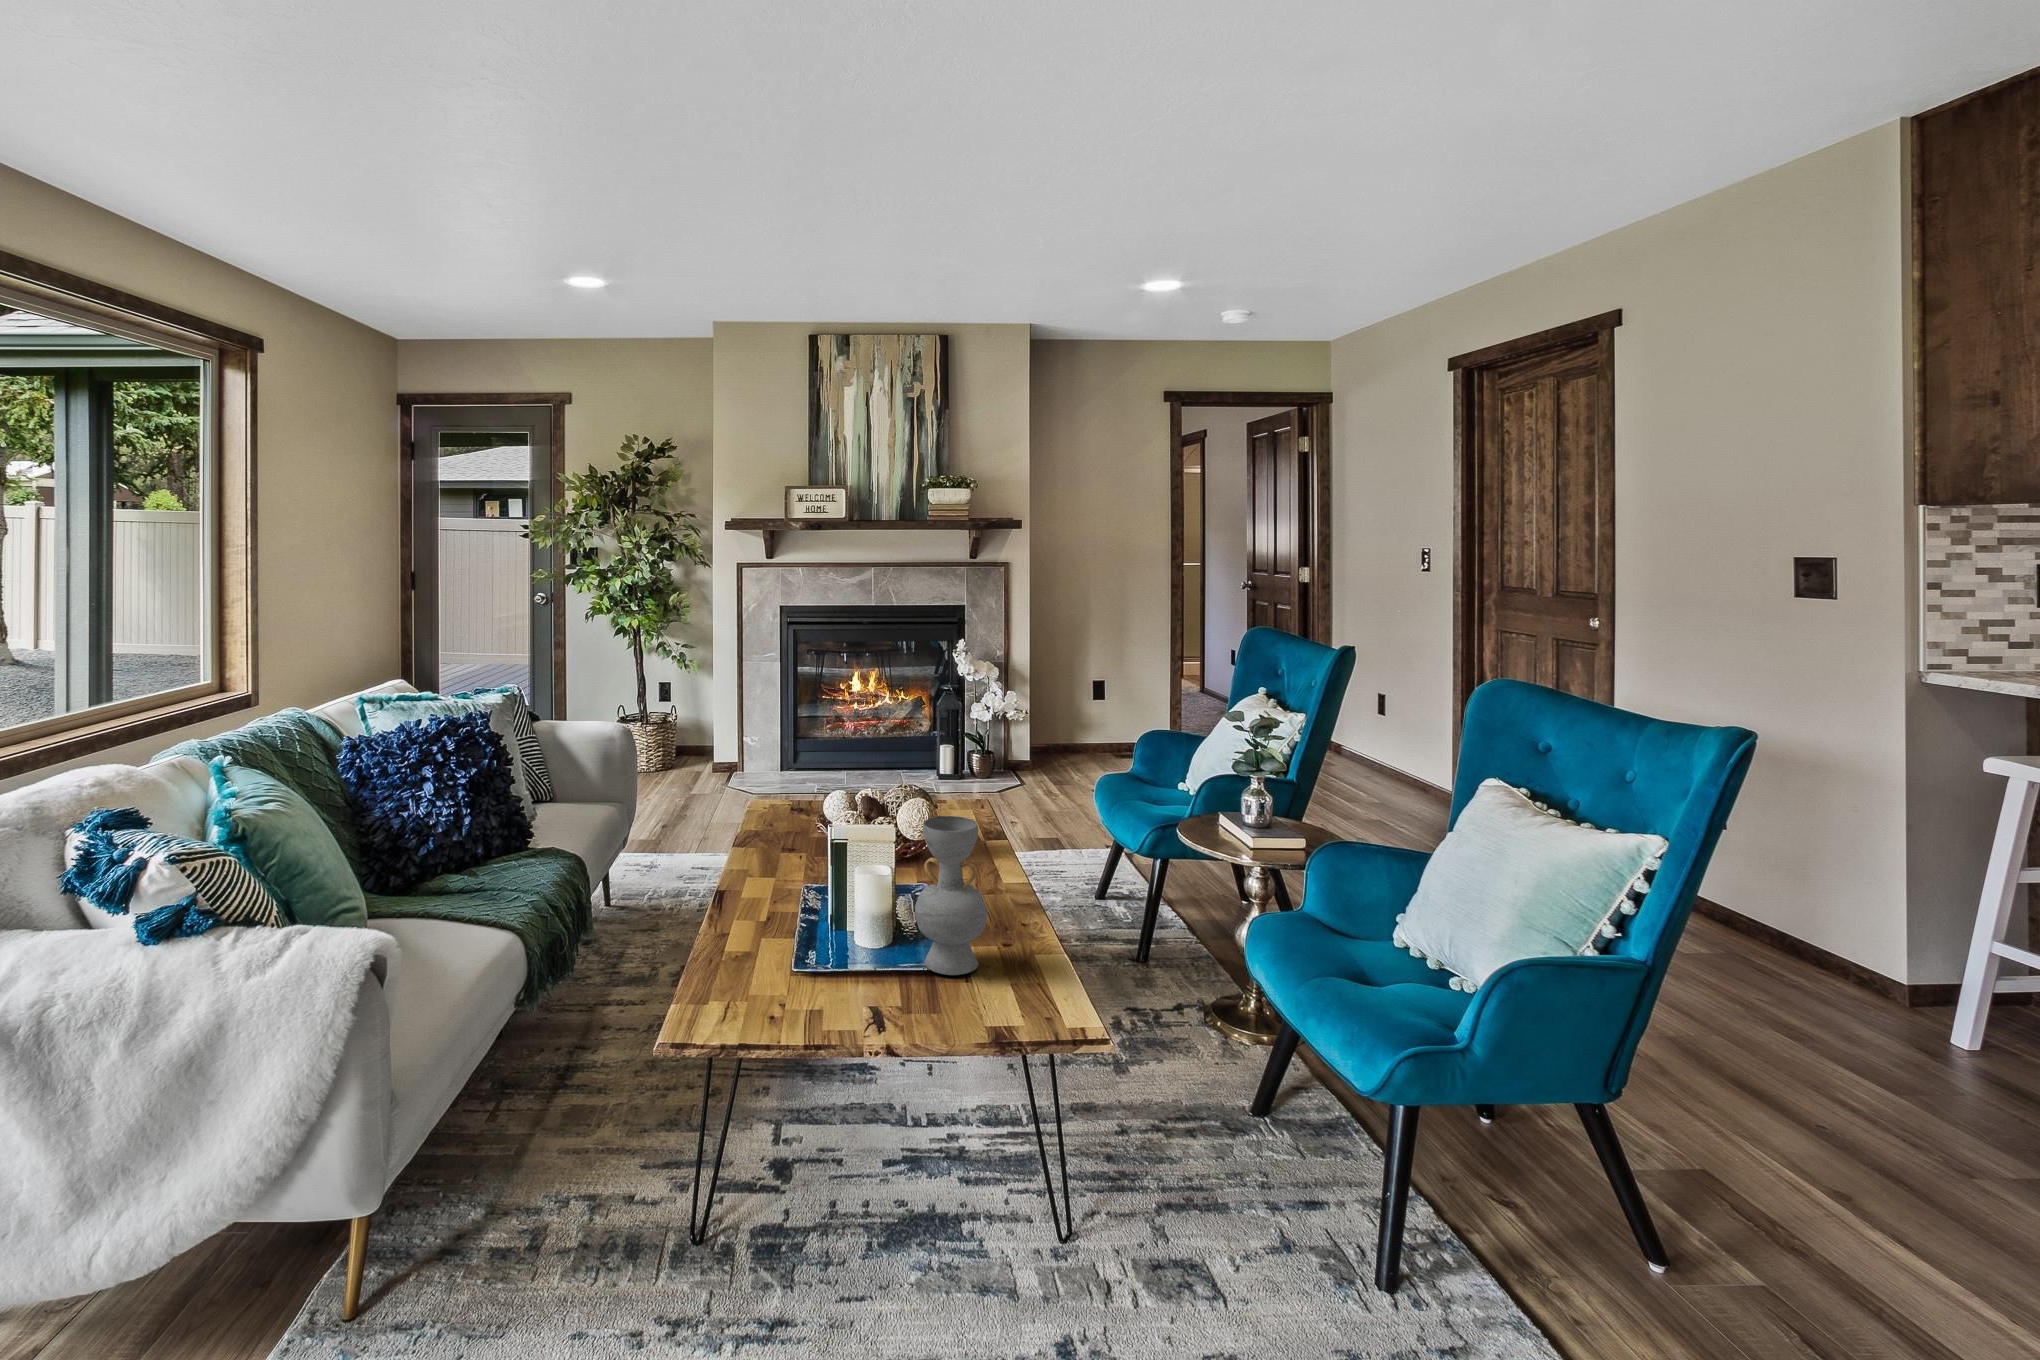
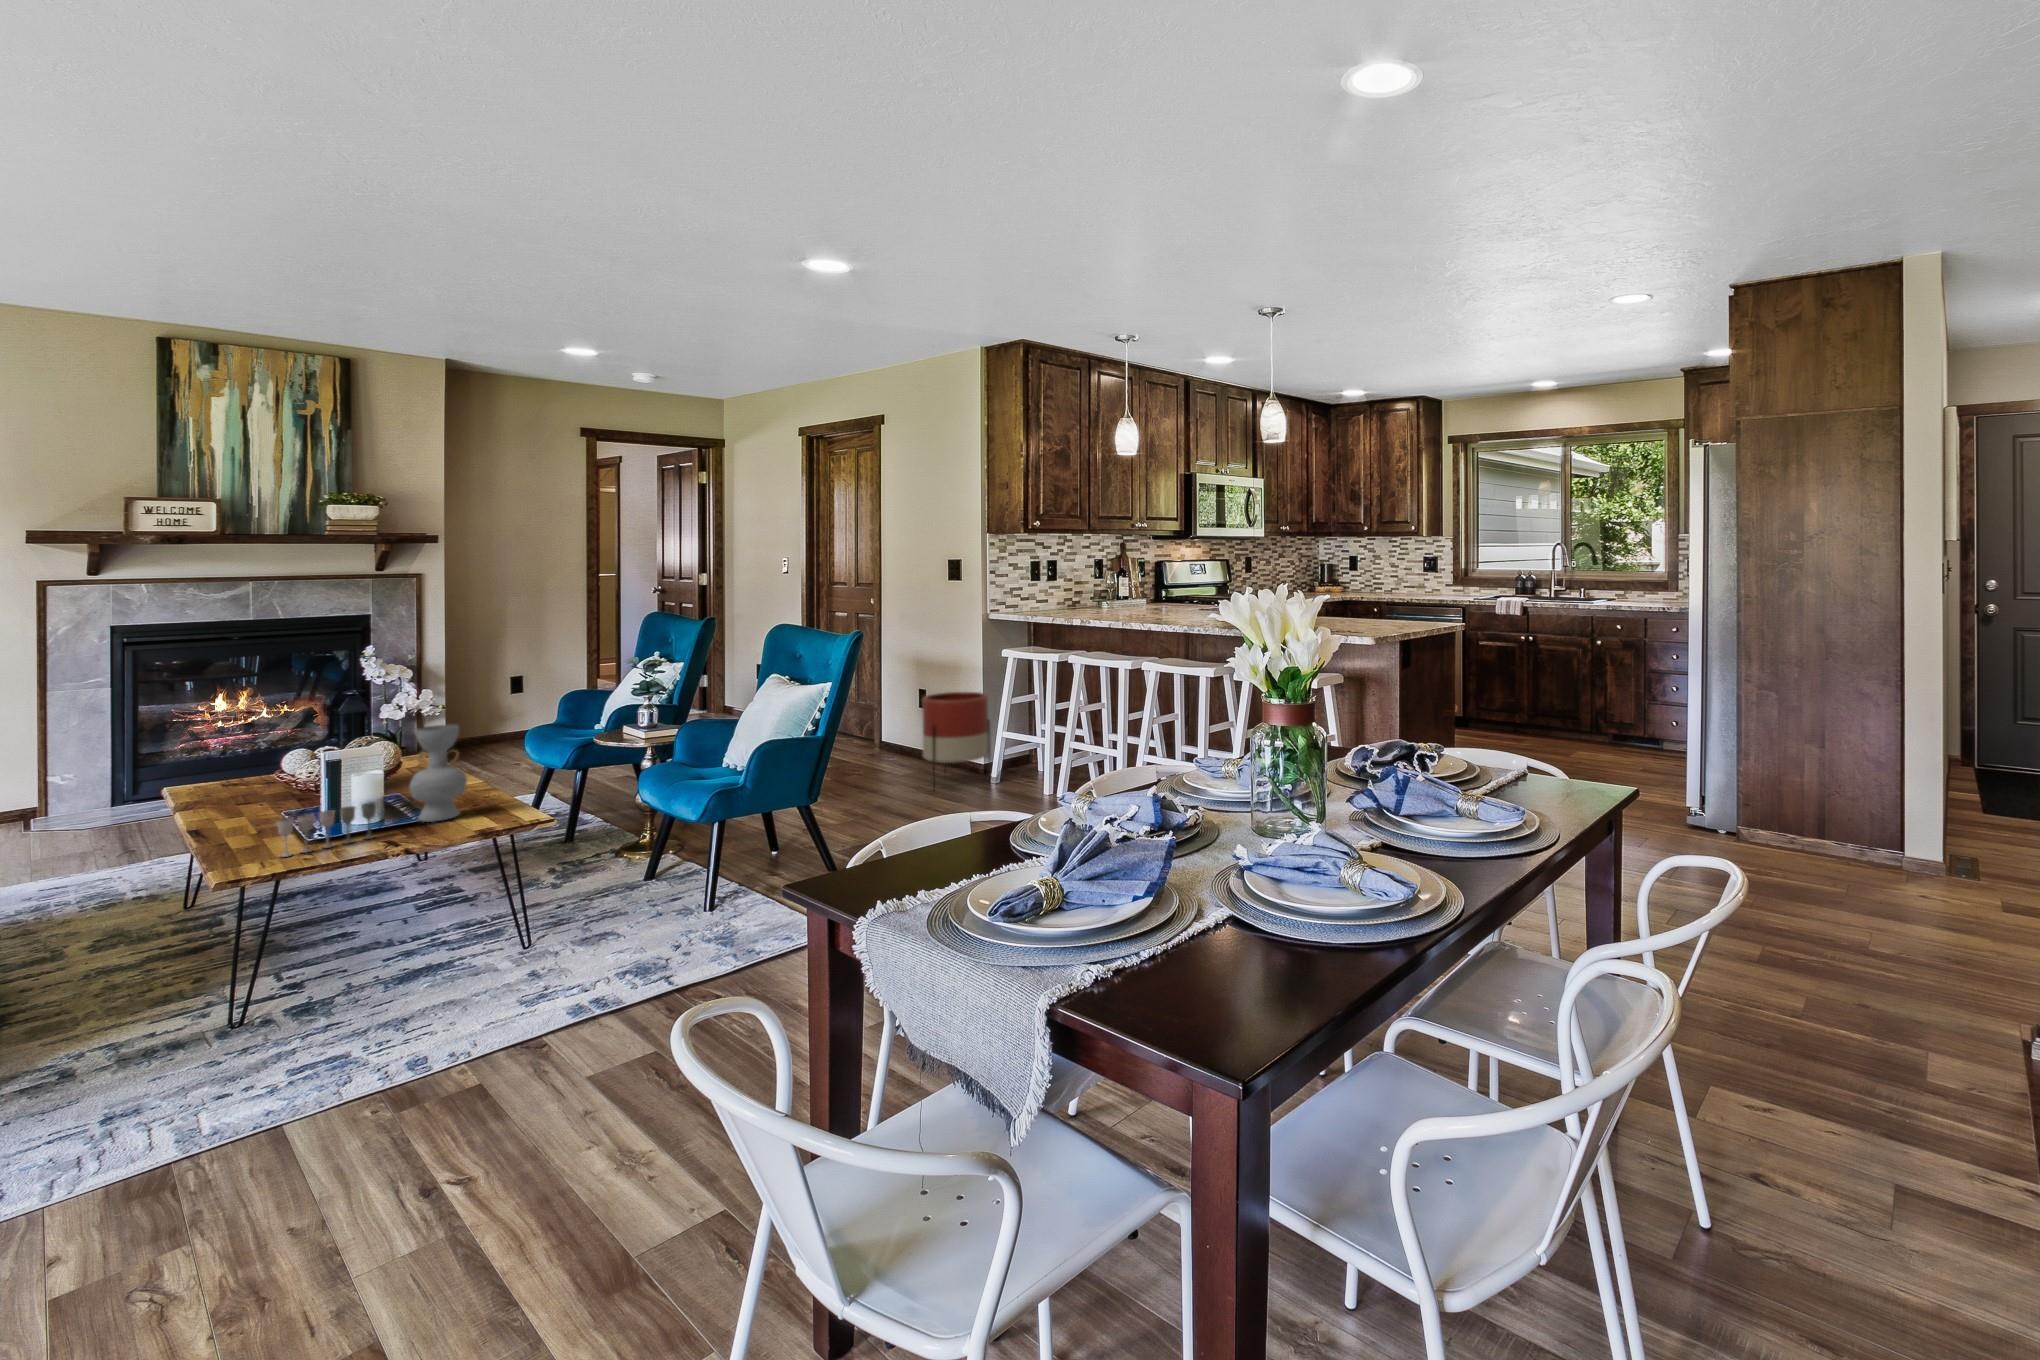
planter: none [1744,818,1935,1036] -> present [922,692,991,788]
wine glass: none [748,934,866,1004] -> present [277,802,376,857]

